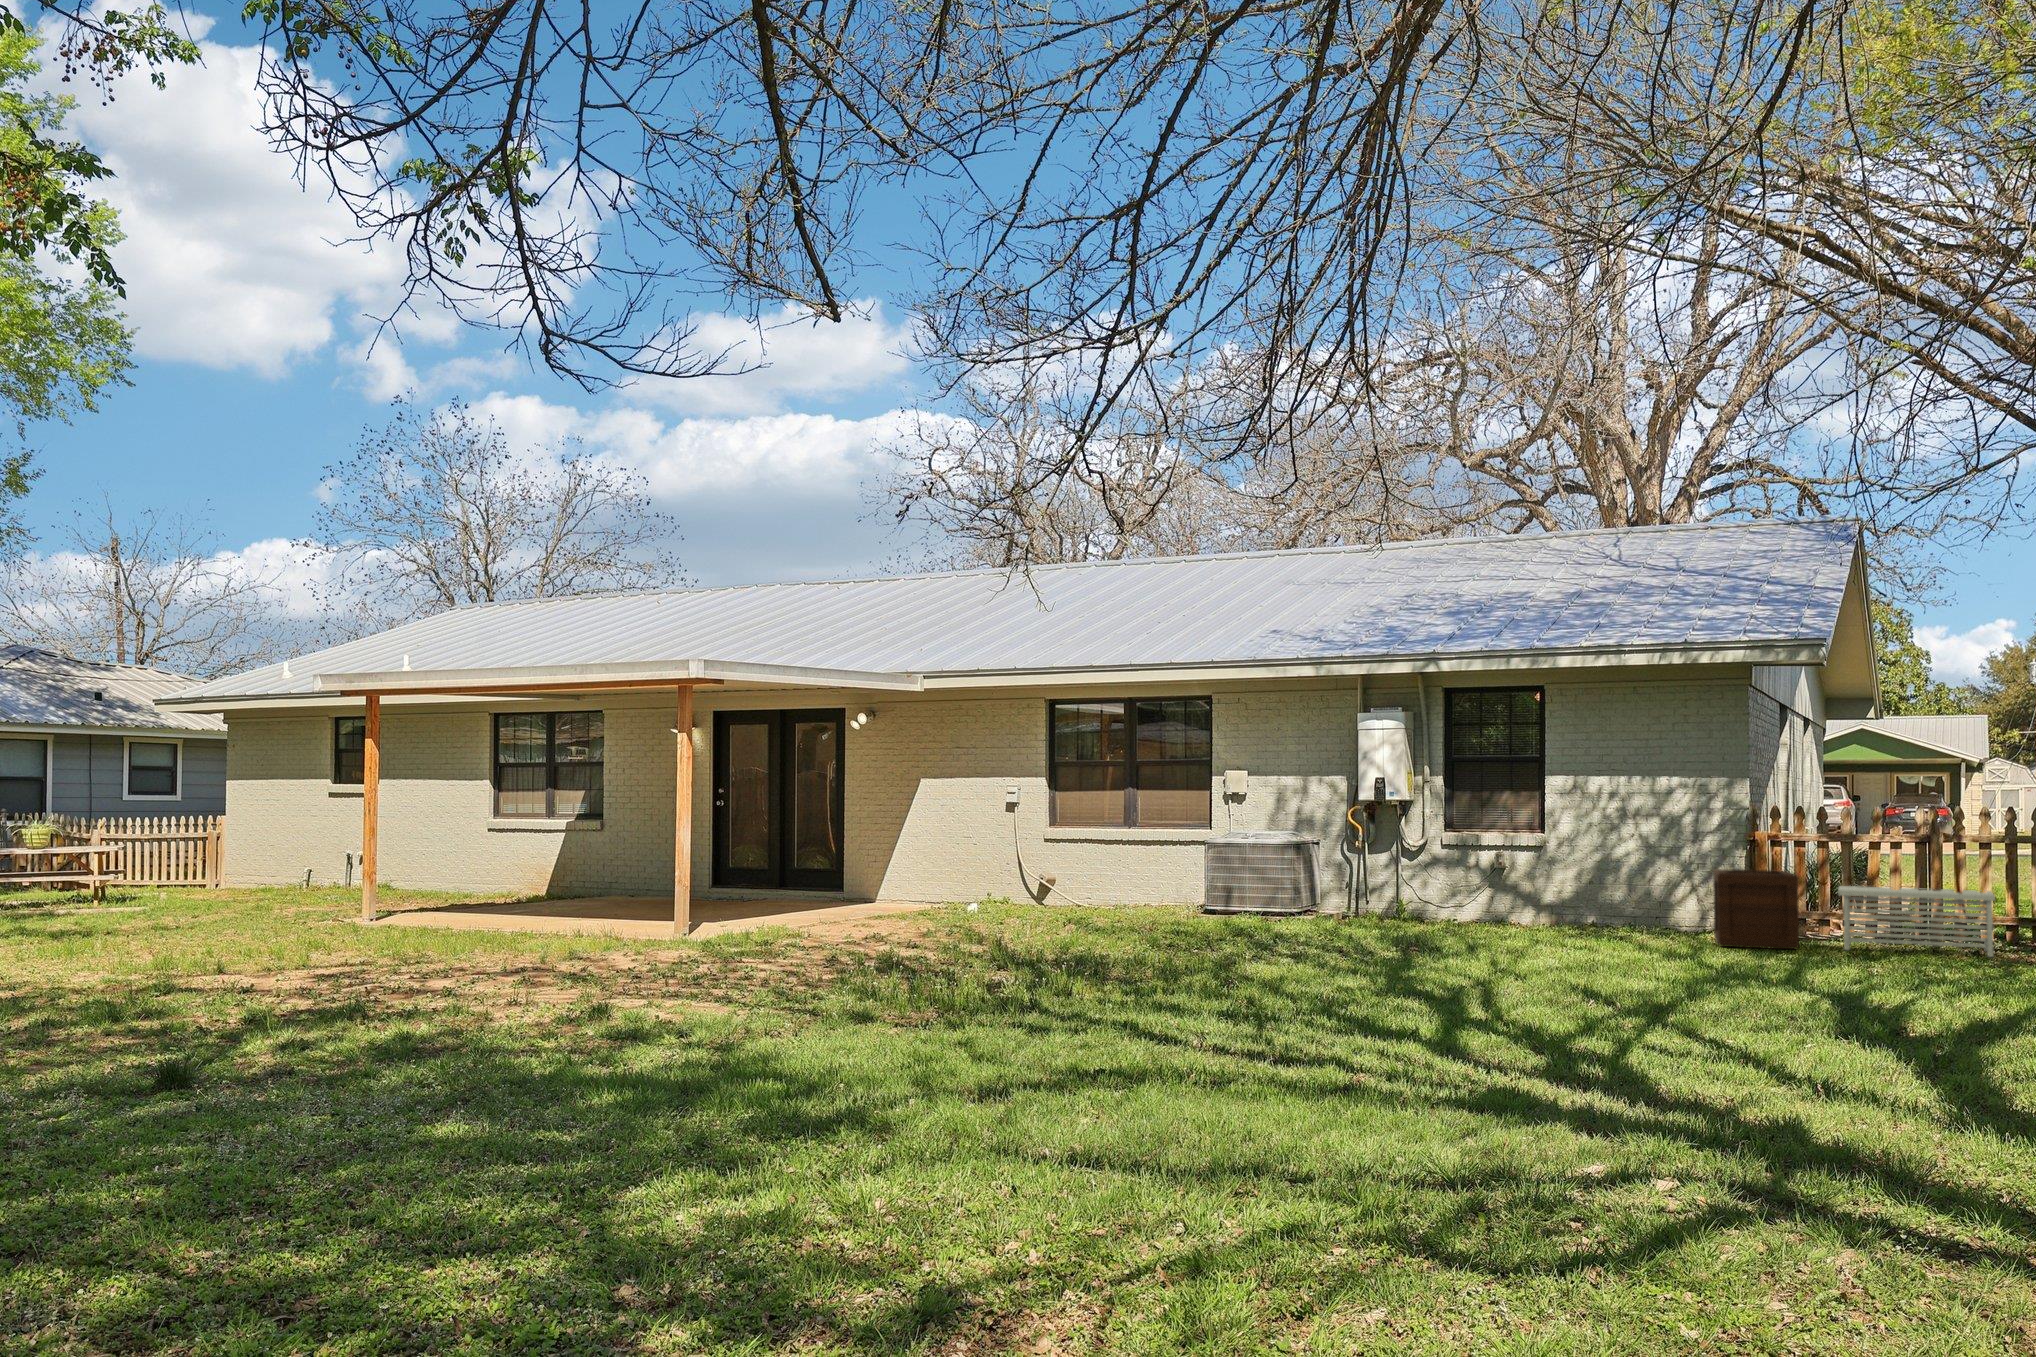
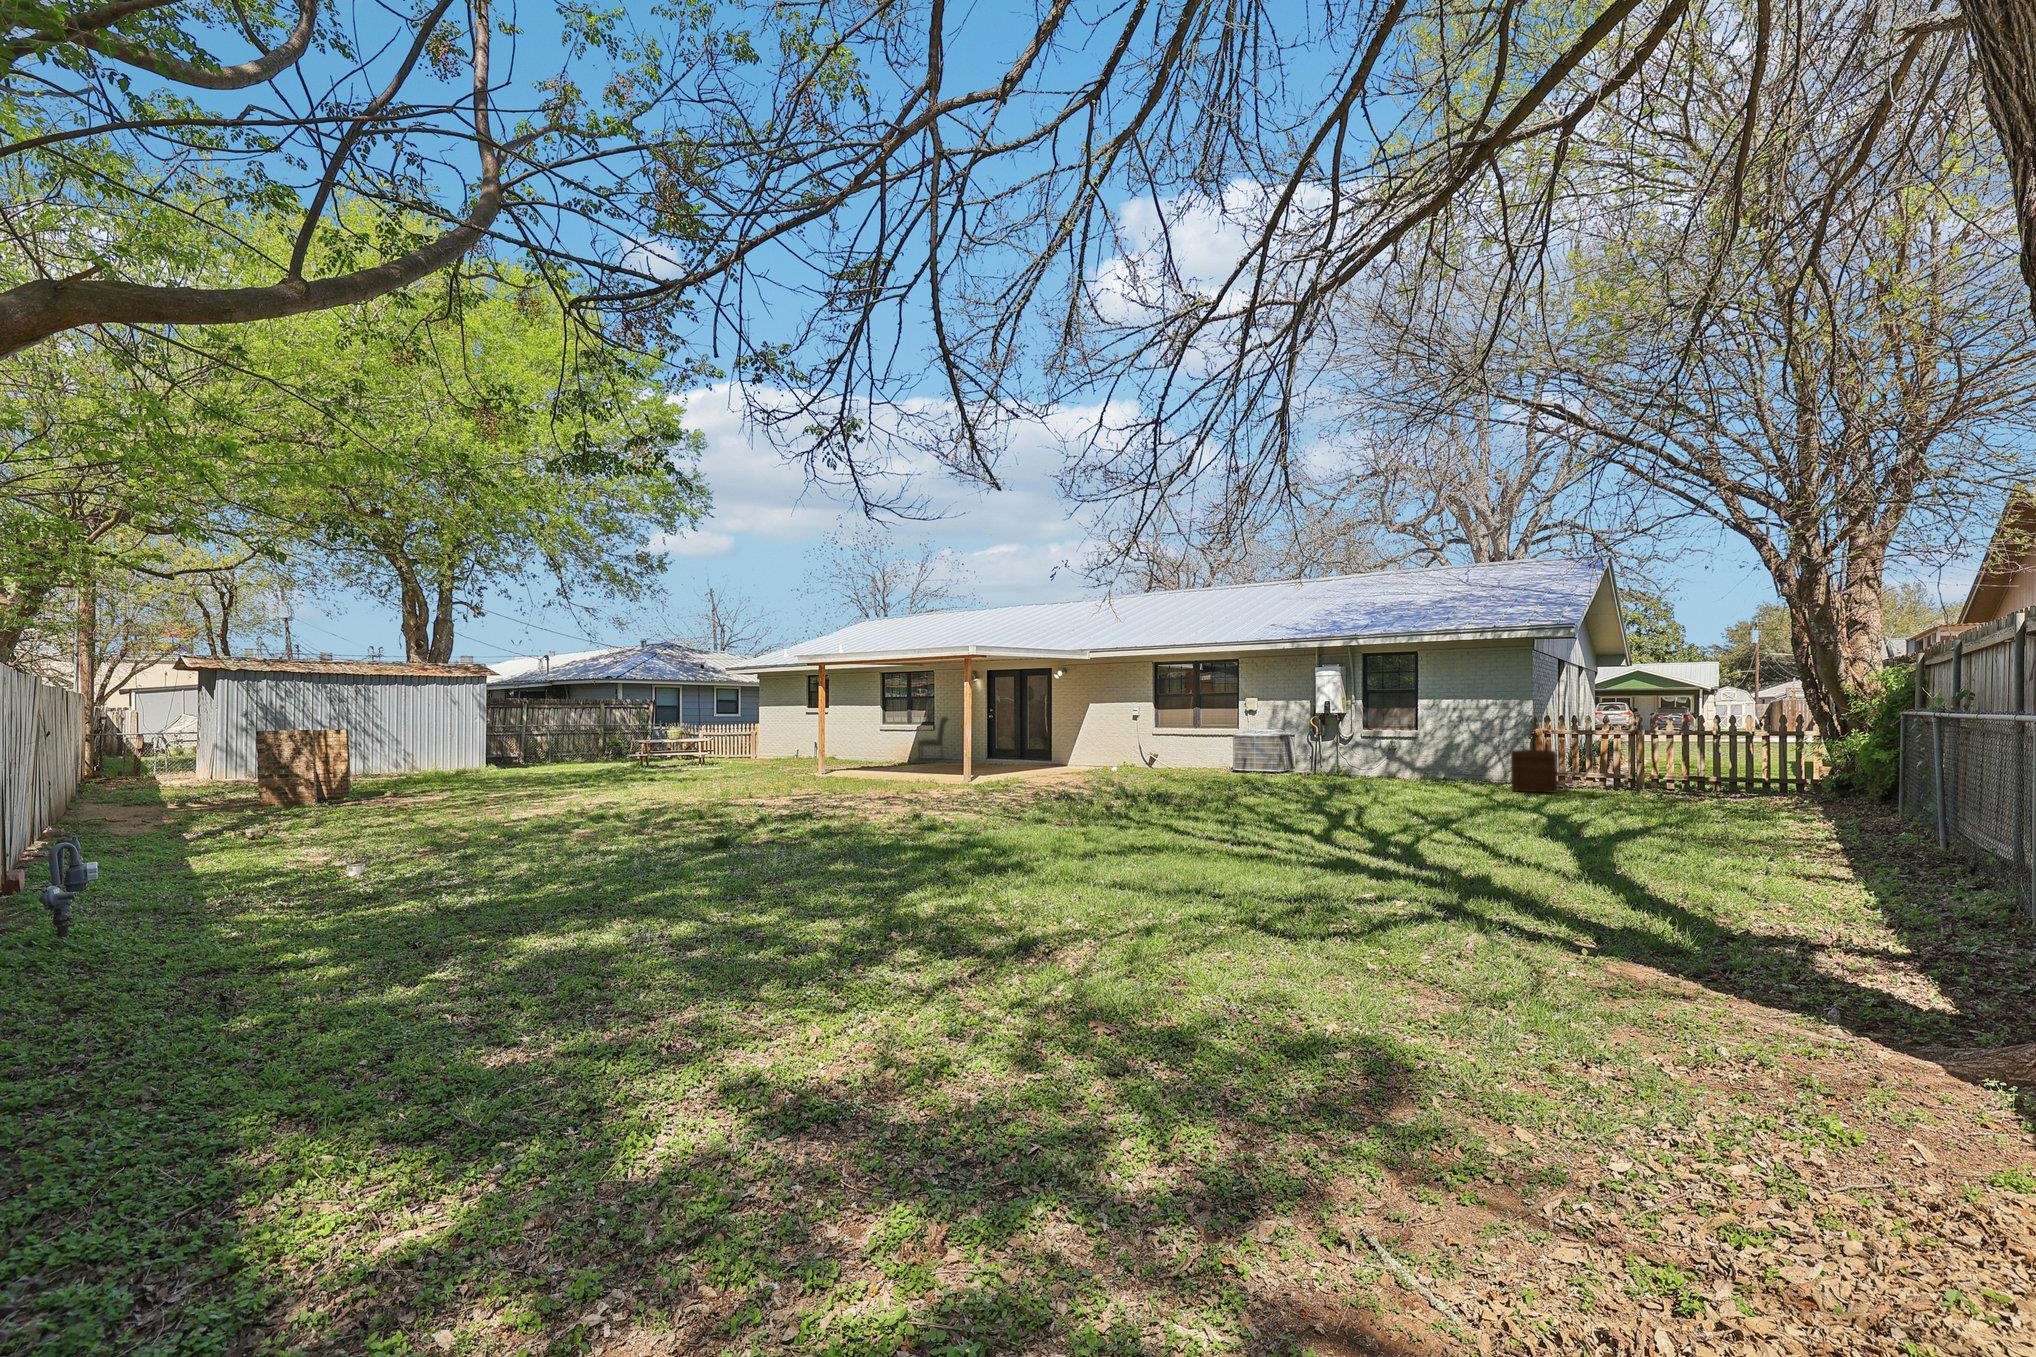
chair: none [568,802,633,890] -> present [918,717,948,759]
storage bench: present [1838,886,1995,957] -> none [1580,758,1672,798]

